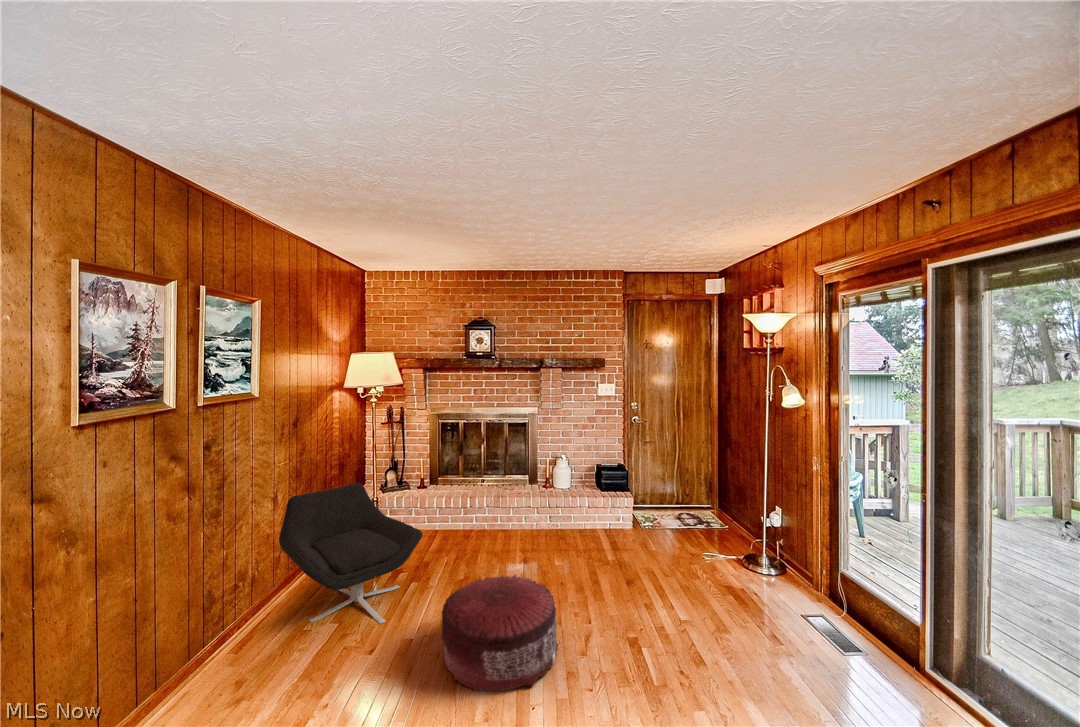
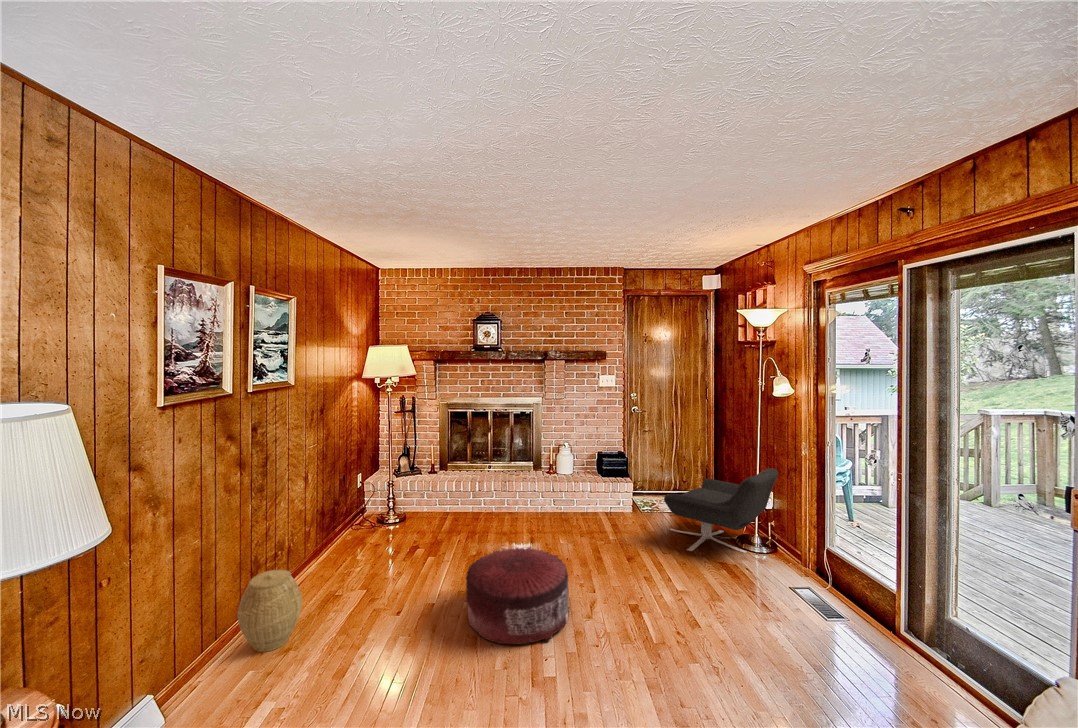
lounge chair: present [279,483,422,624] -> present [664,468,778,553]
woven basket: none [181,604,257,700] -> present [238,570,302,652]

